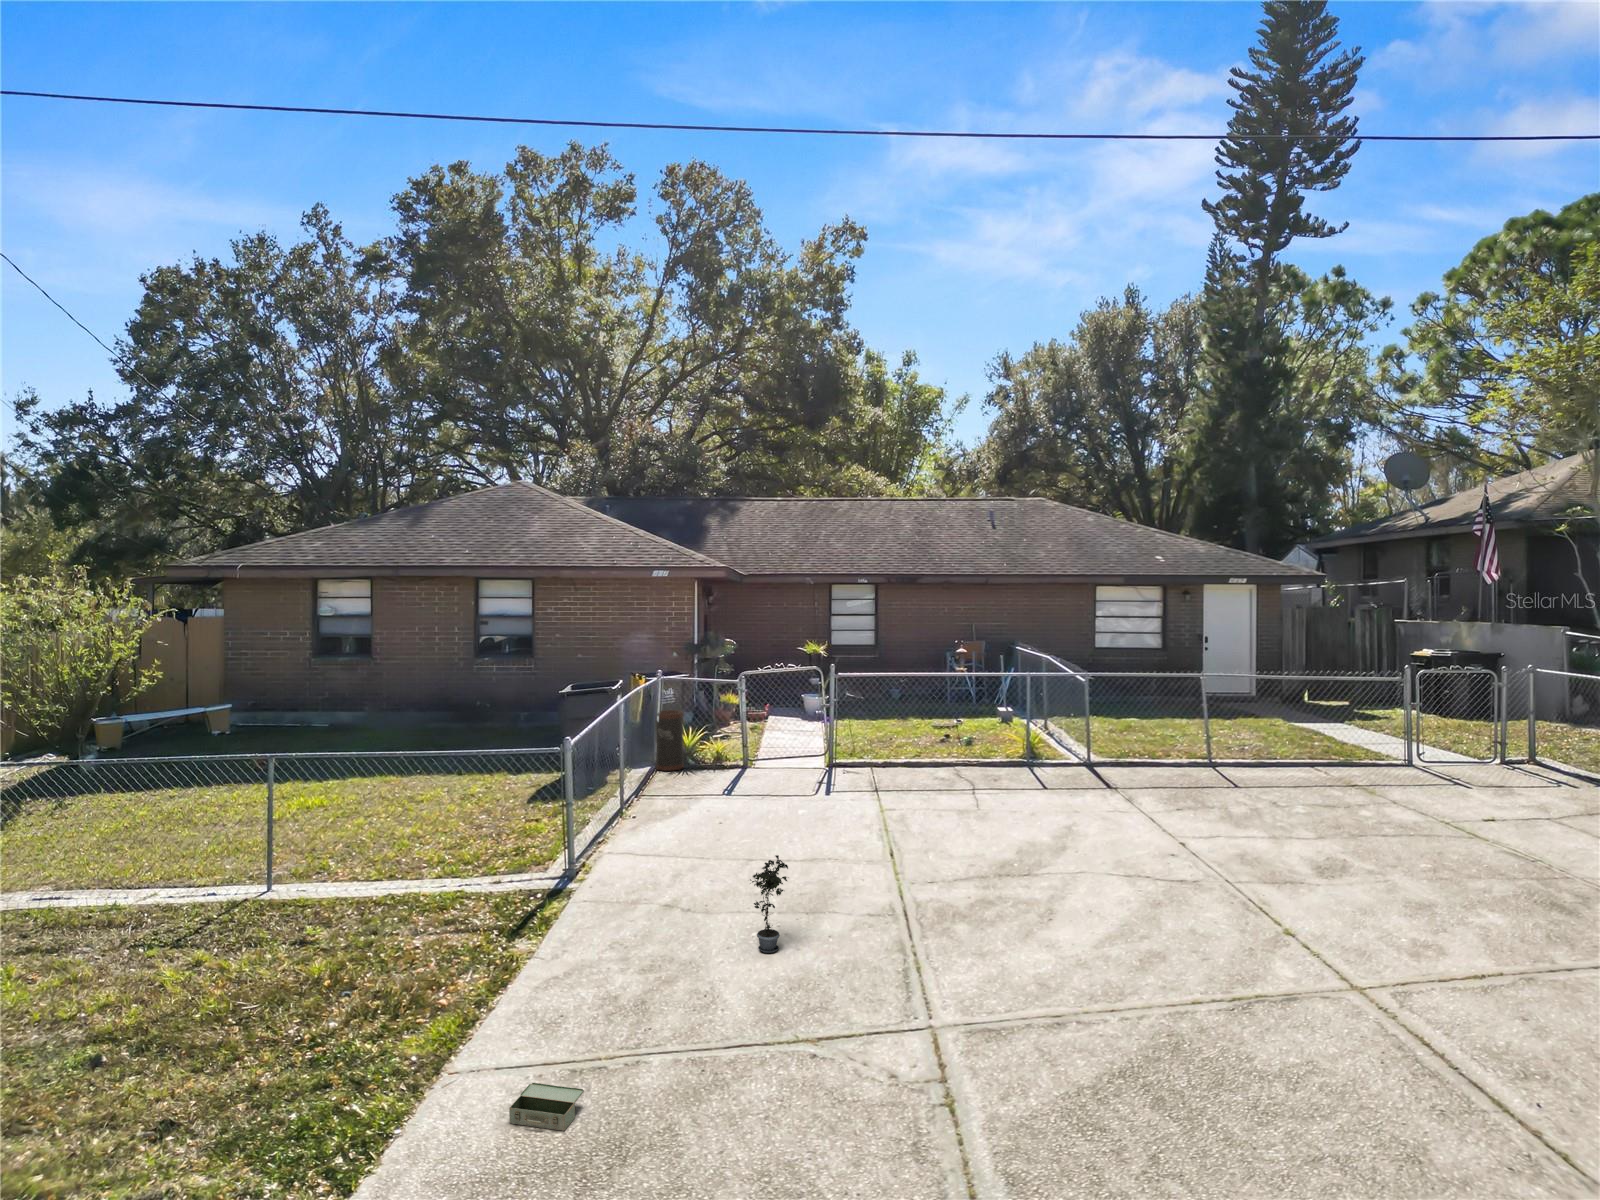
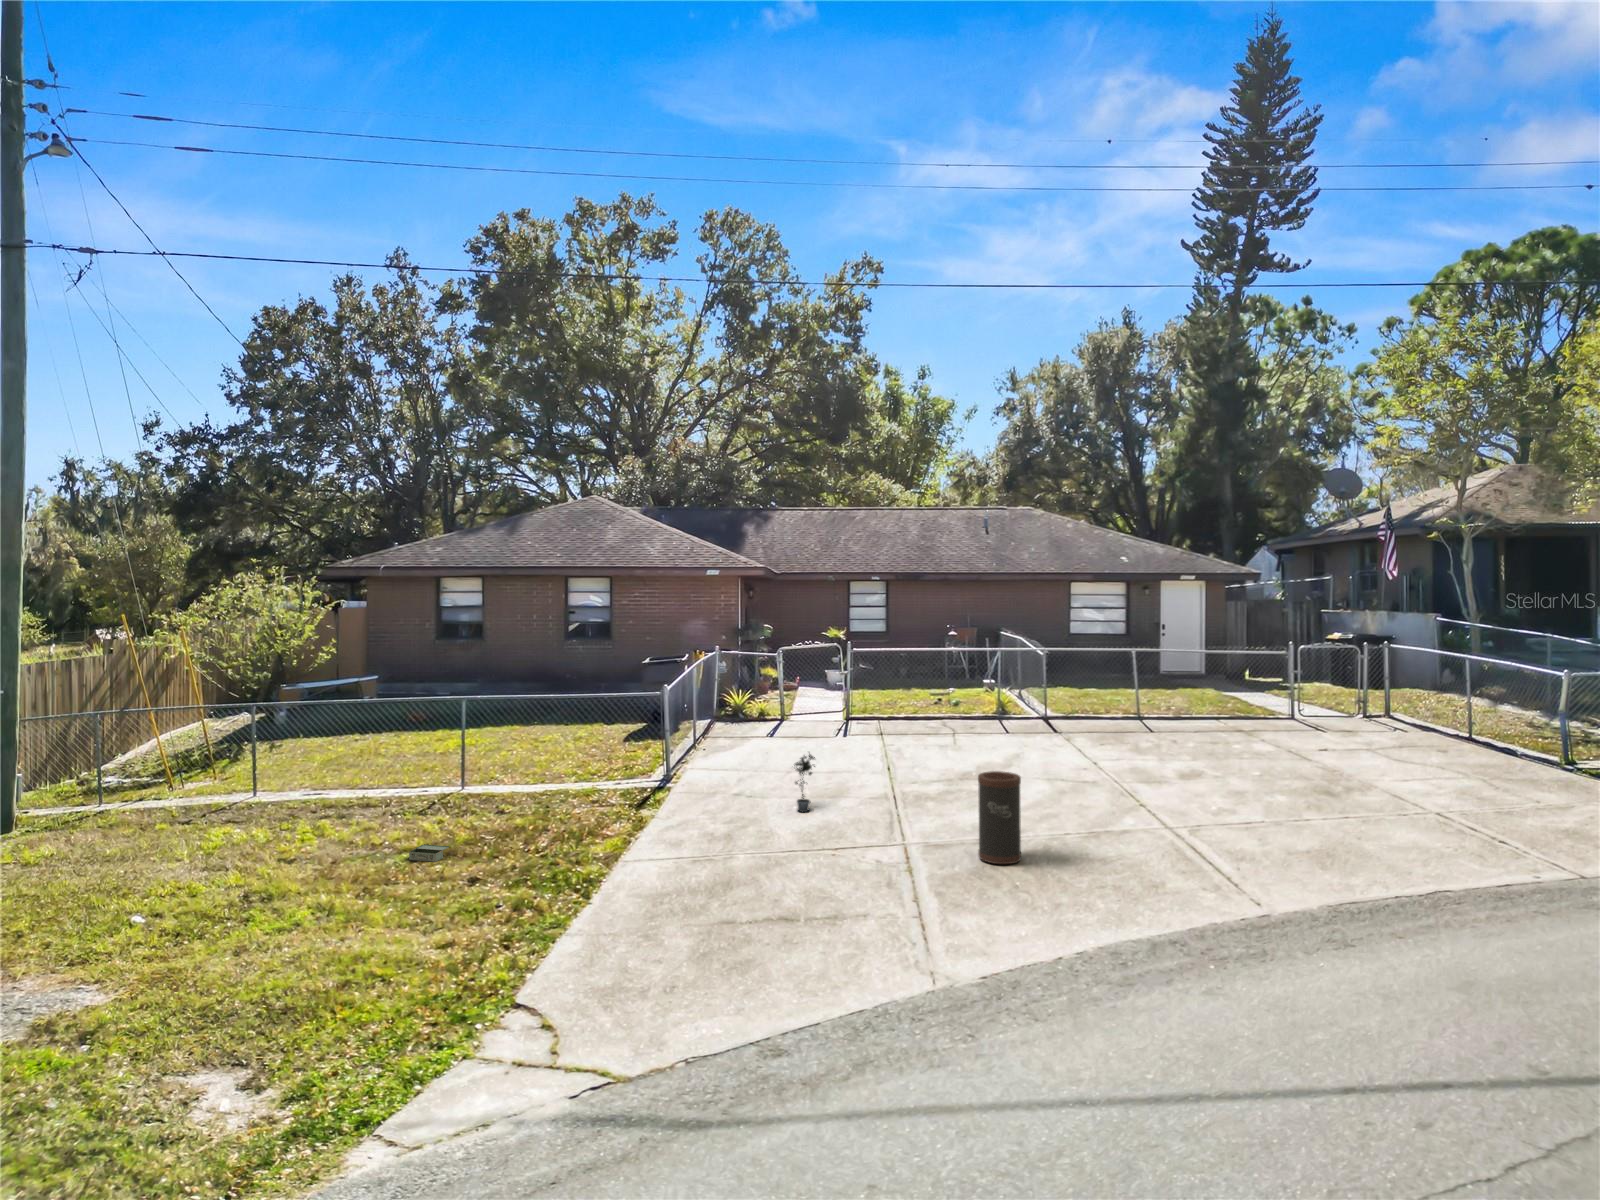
trash can: present [655,710,684,771] -> present [978,771,1021,864]
toolbox: present [509,1083,584,1131] -> present [409,844,449,862]

